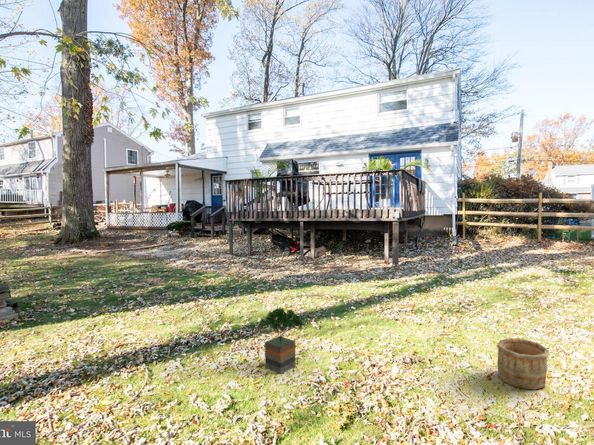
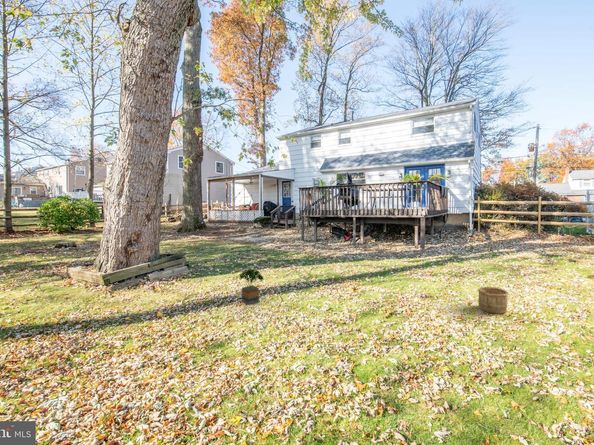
potted tree: present [260,308,304,374] -> present [239,269,263,305]

